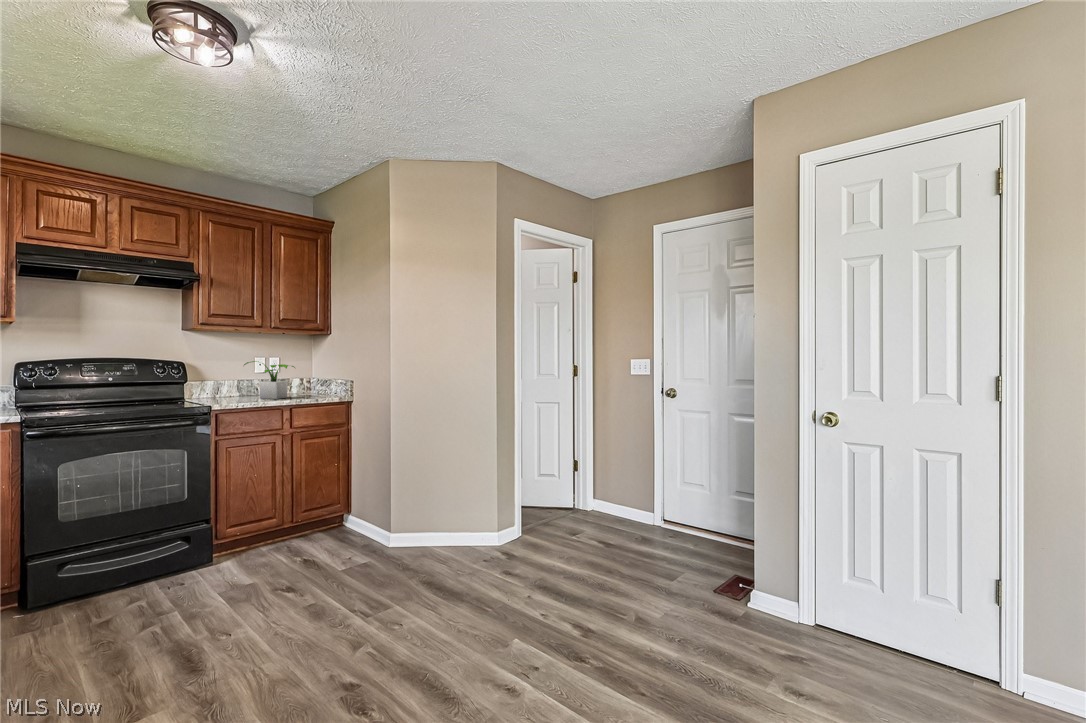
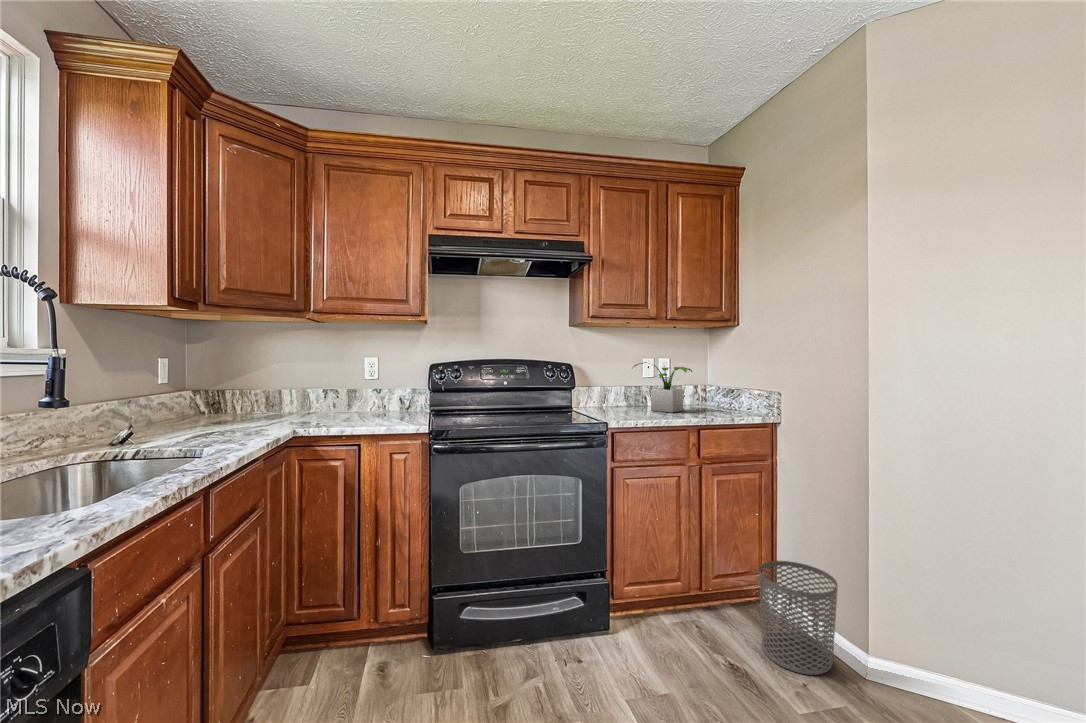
waste bin: none [327,488,373,550] -> present [759,561,838,675]

